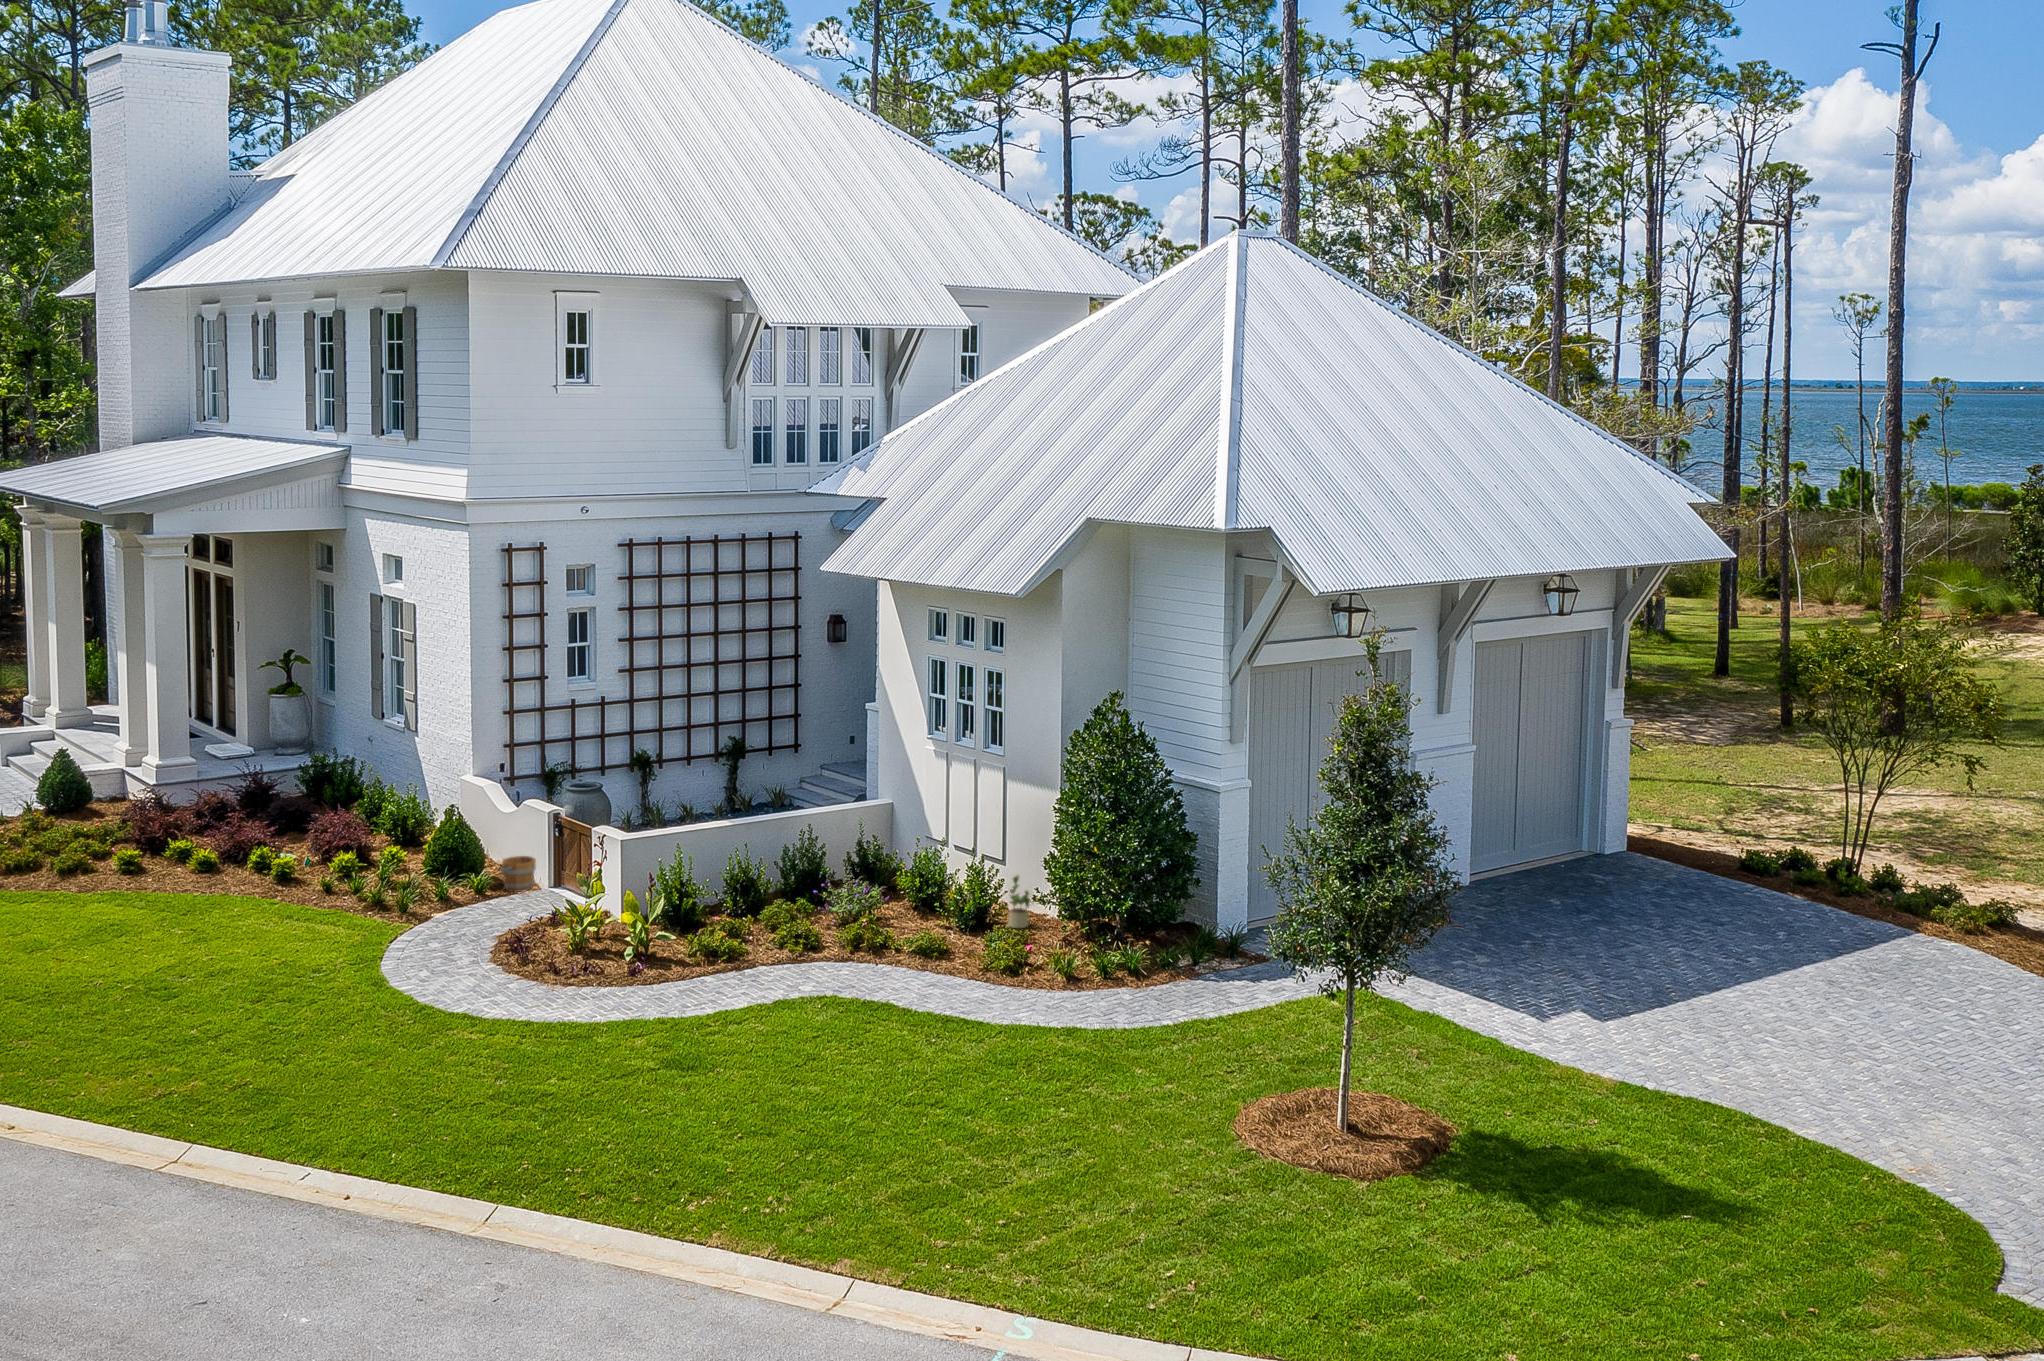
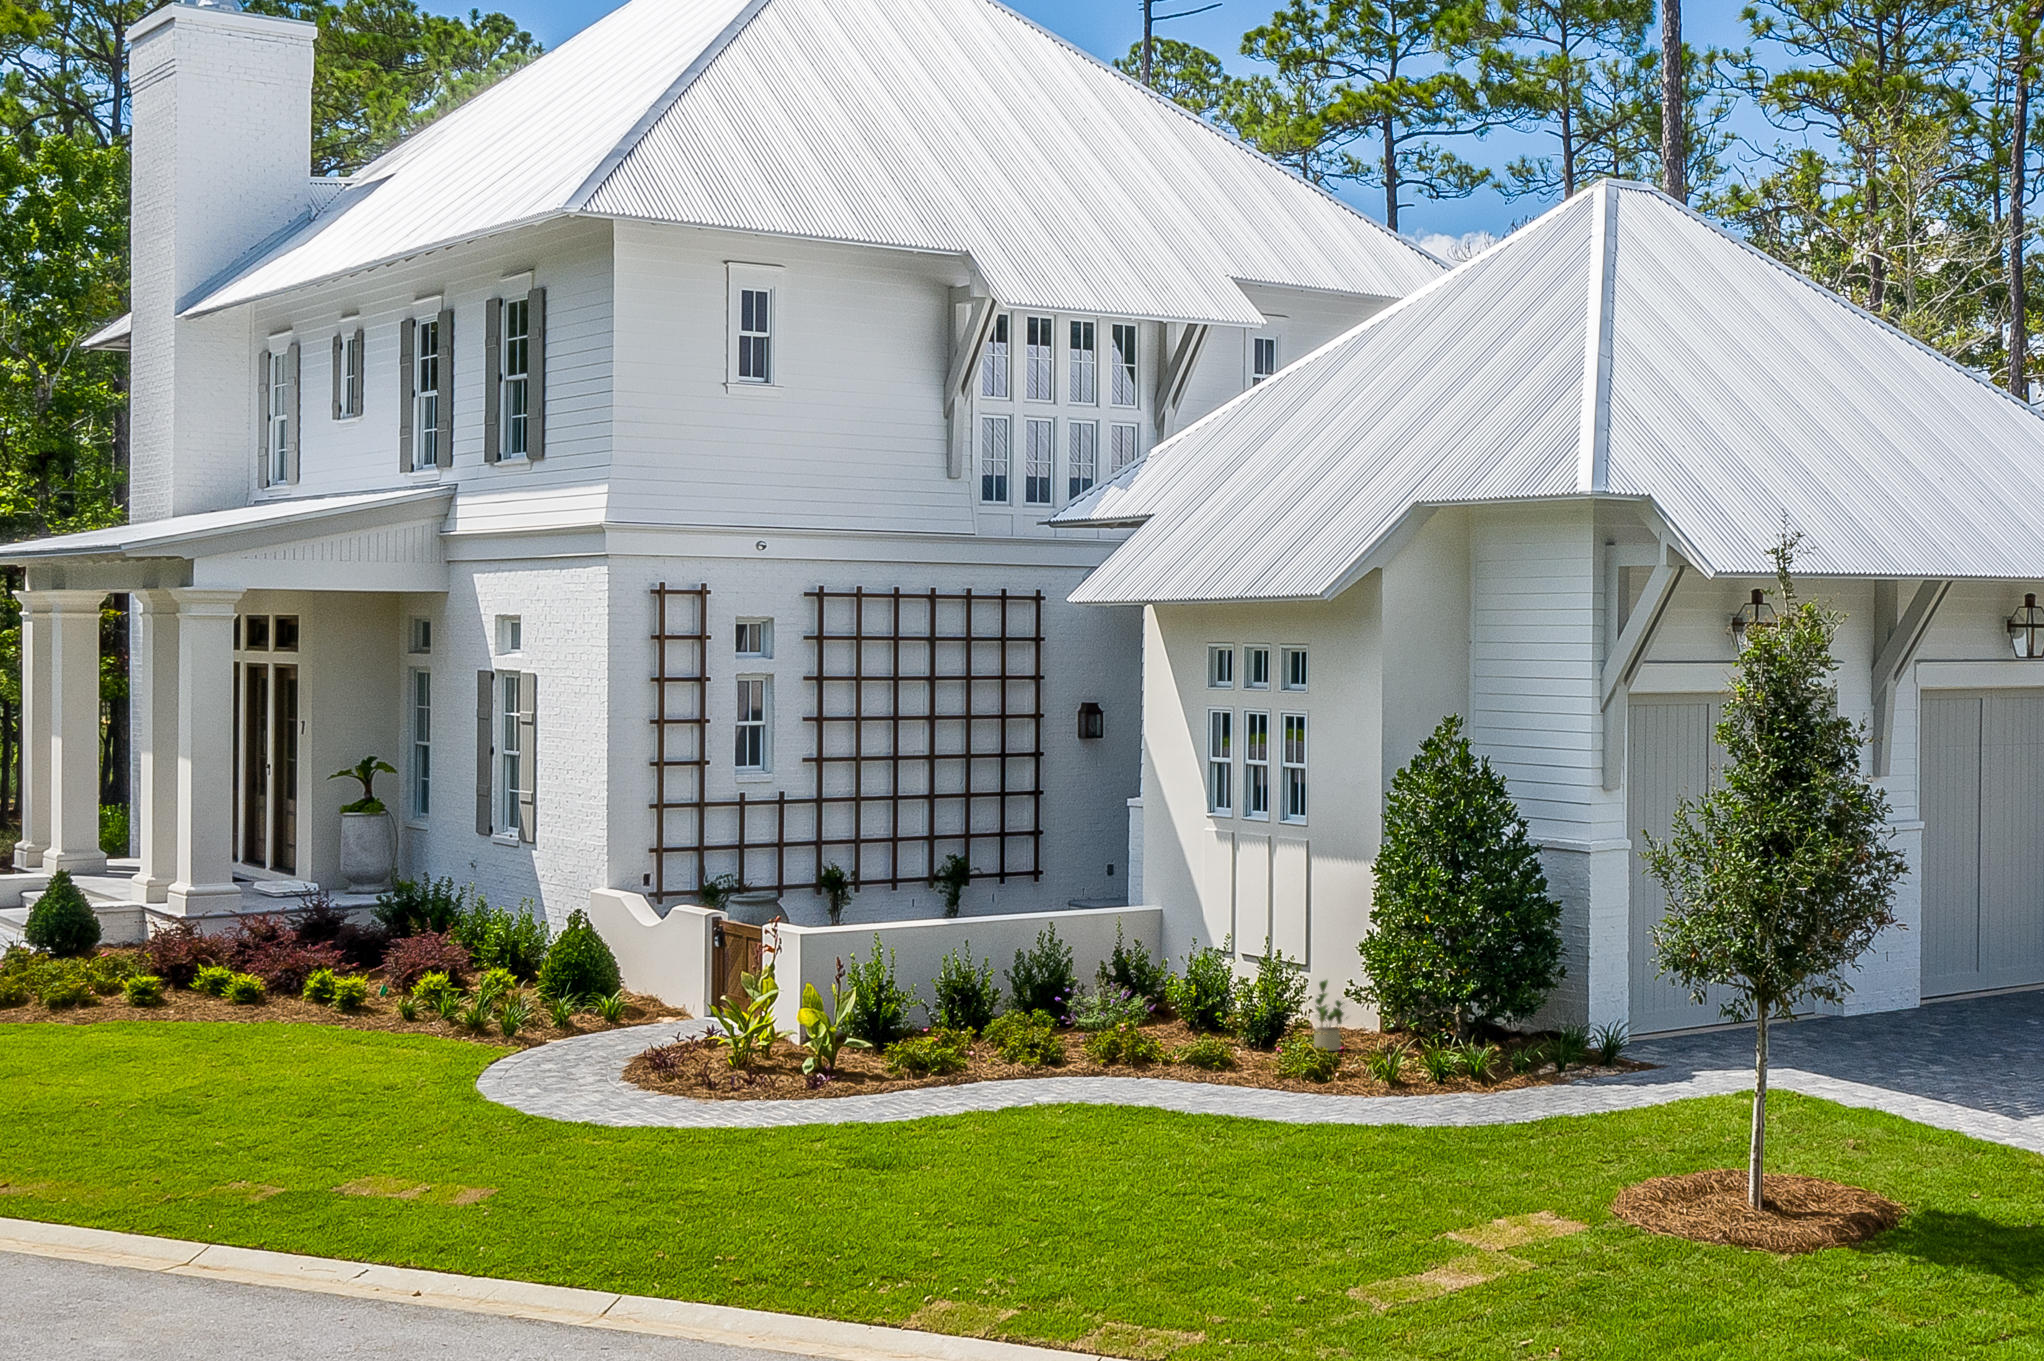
bucket: present [500,856,536,892] -> none [645,976,693,1020]

